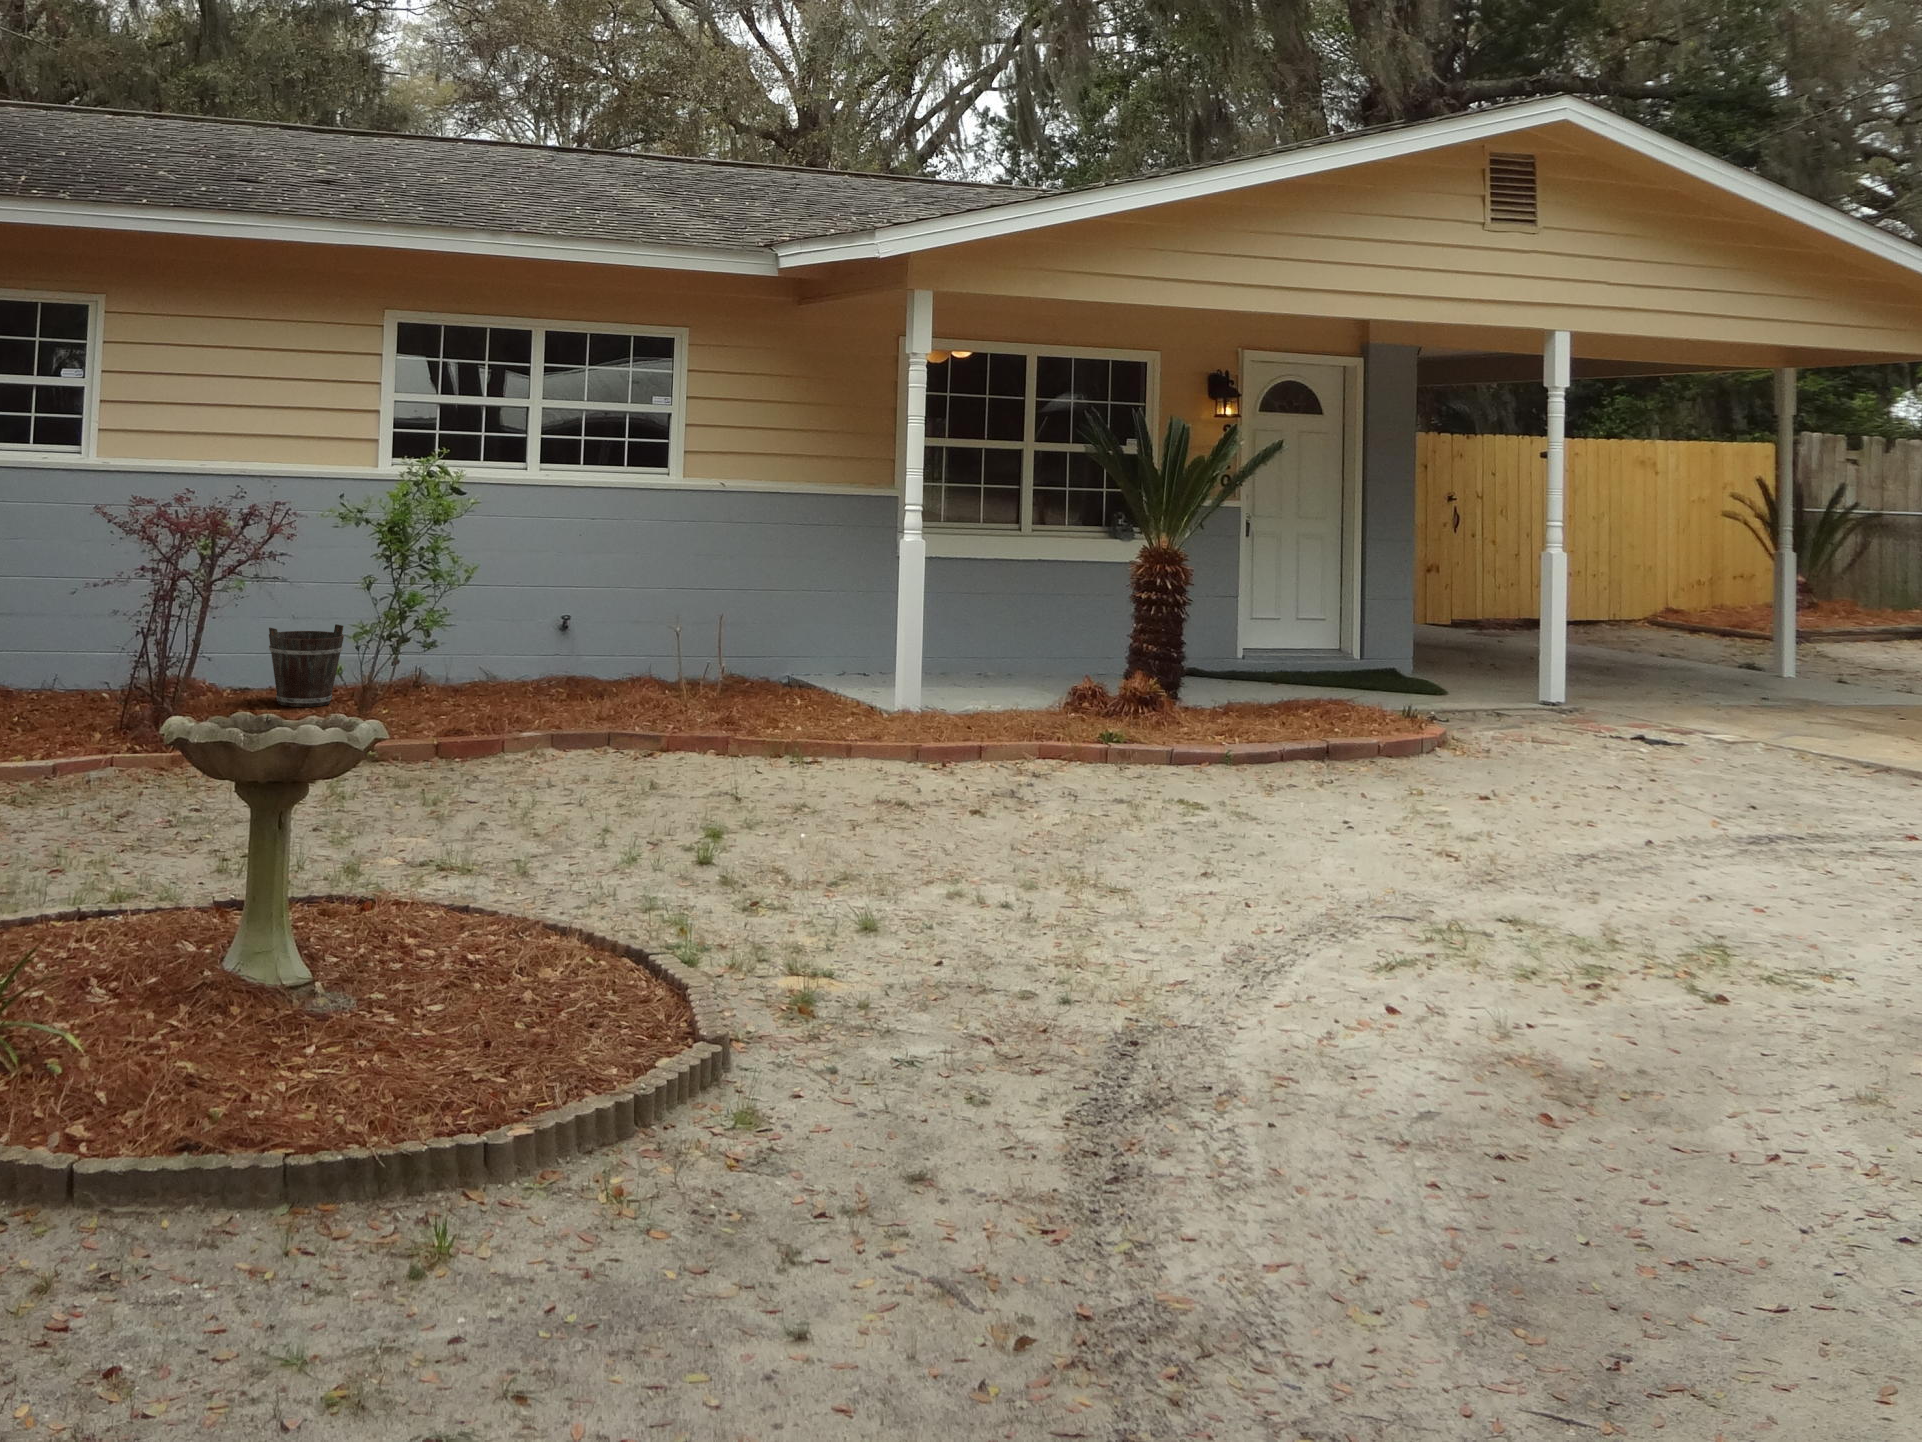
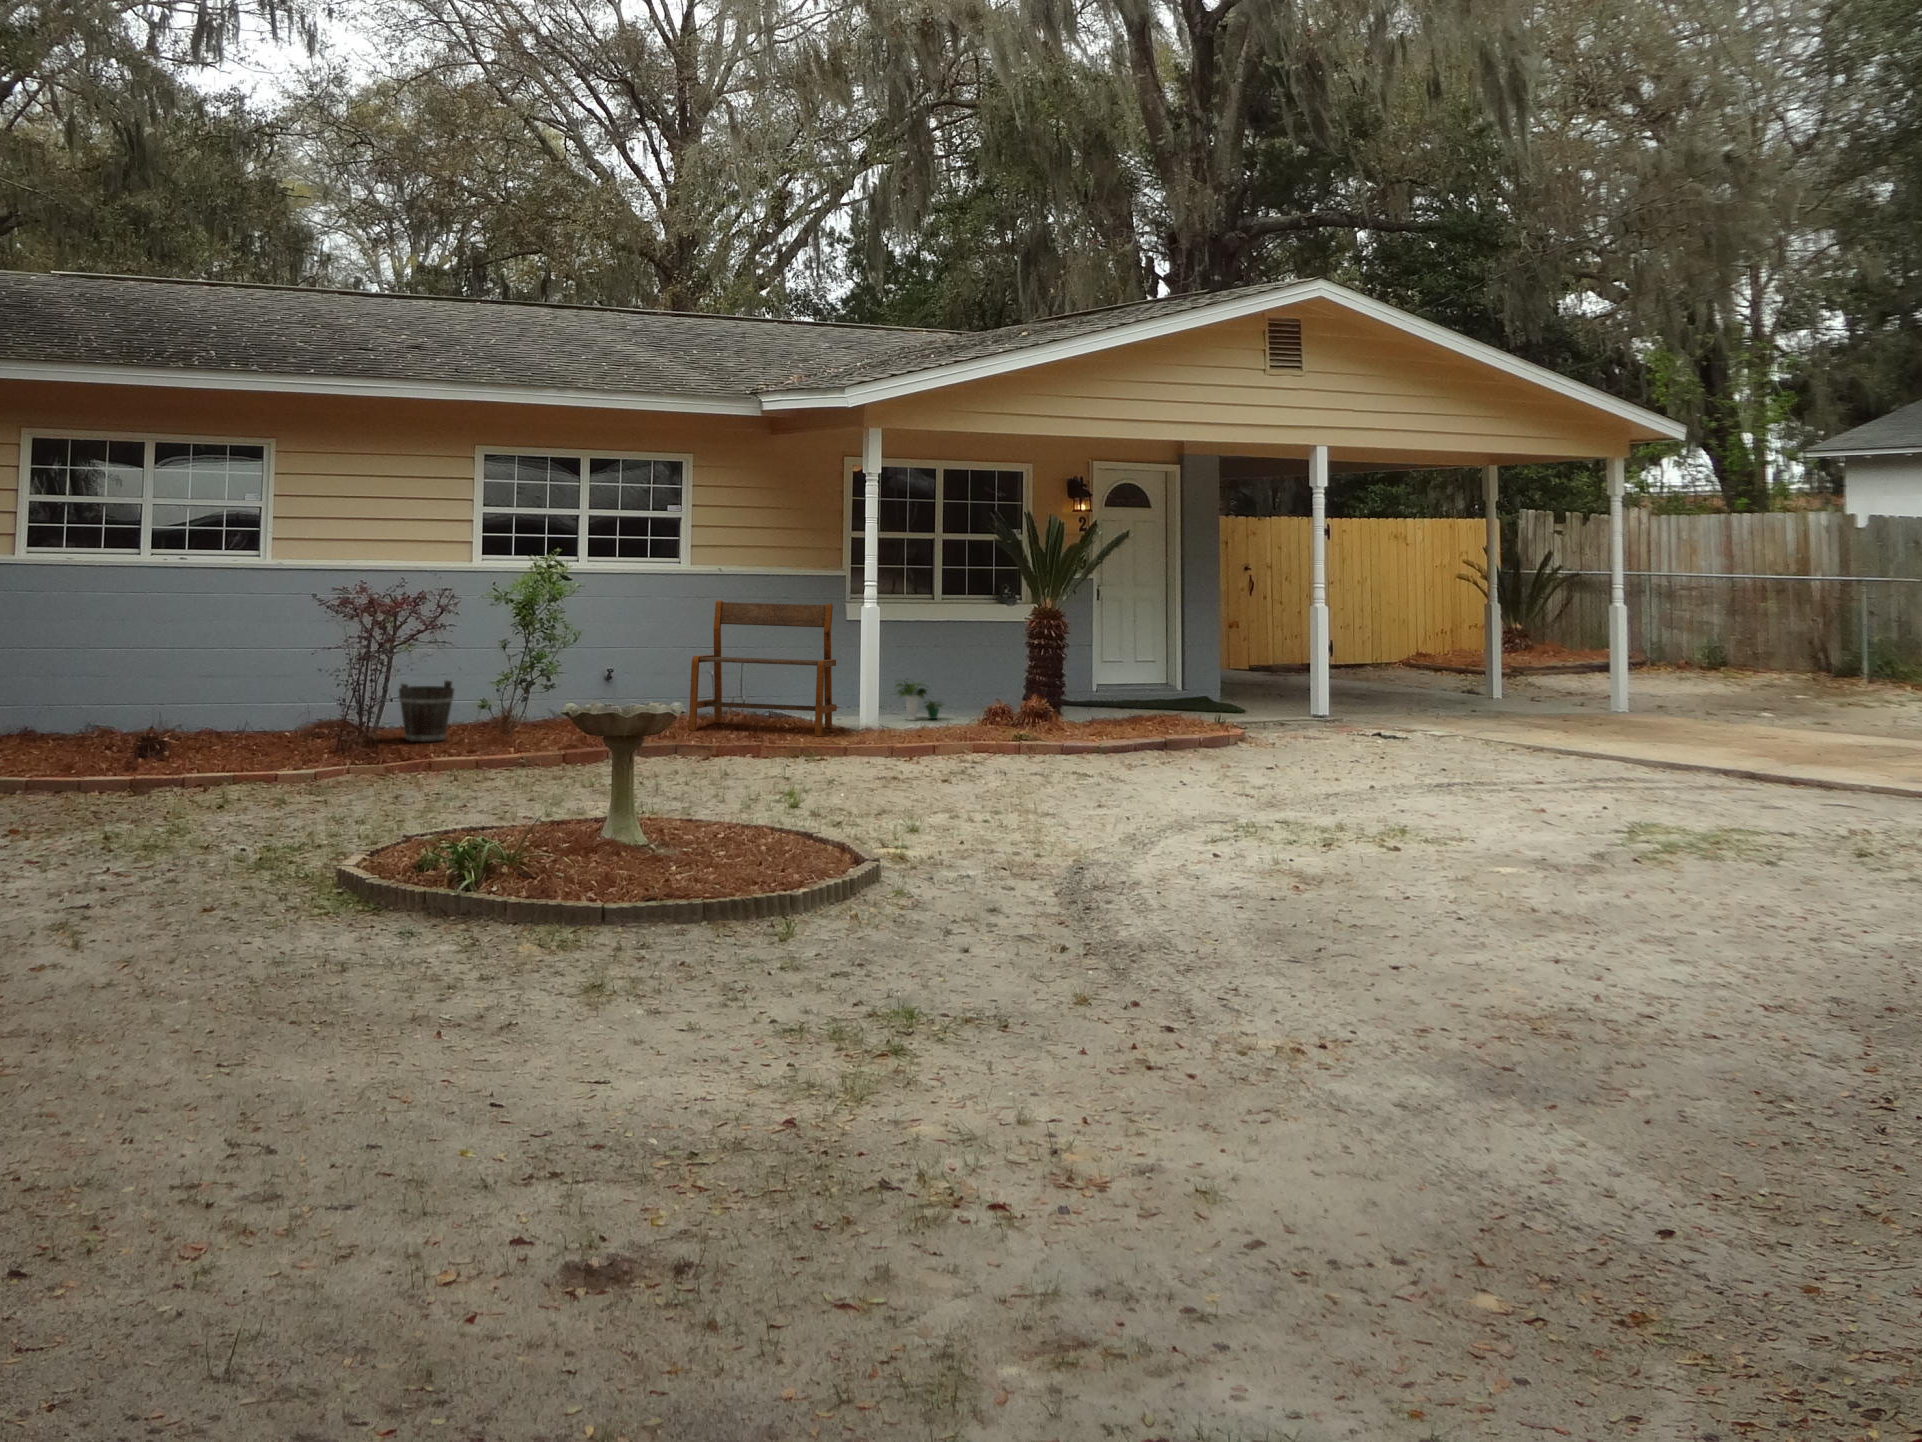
bench: none [670,526,872,713] -> present [689,601,837,736]
potted plant: none [959,633,1031,690] -> present [896,681,942,720]

